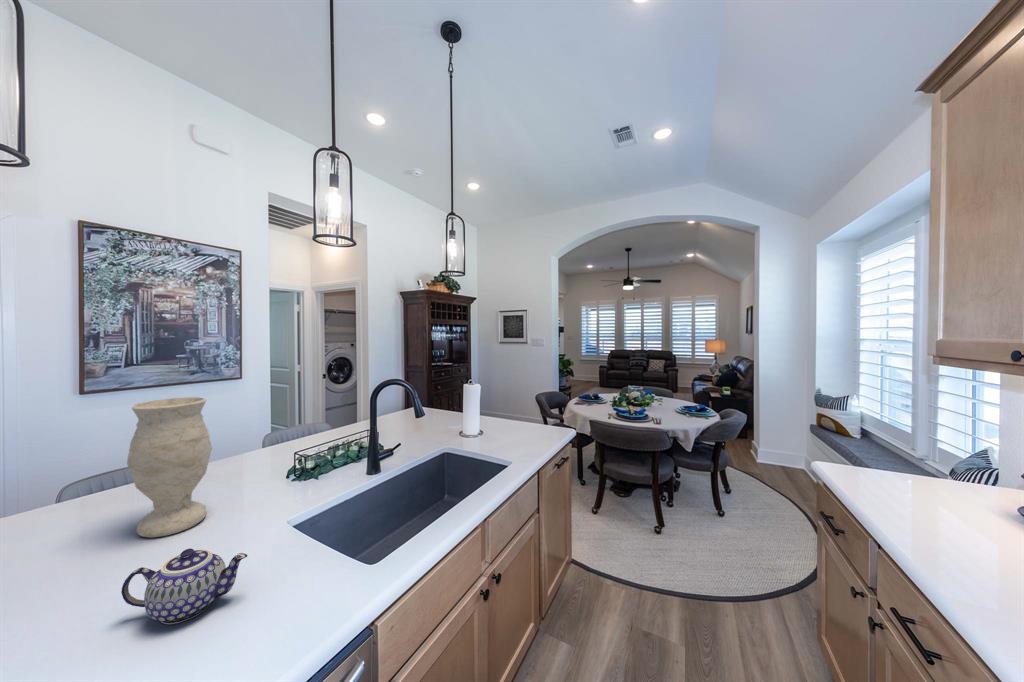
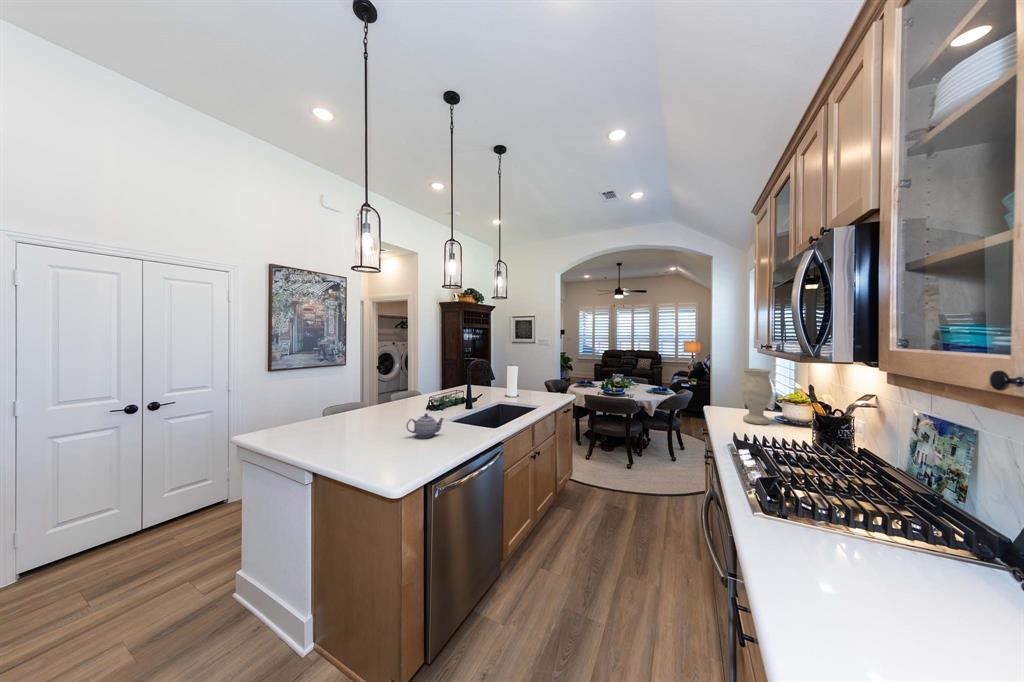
vase: present [127,397,212,538] -> present [741,368,773,425]

